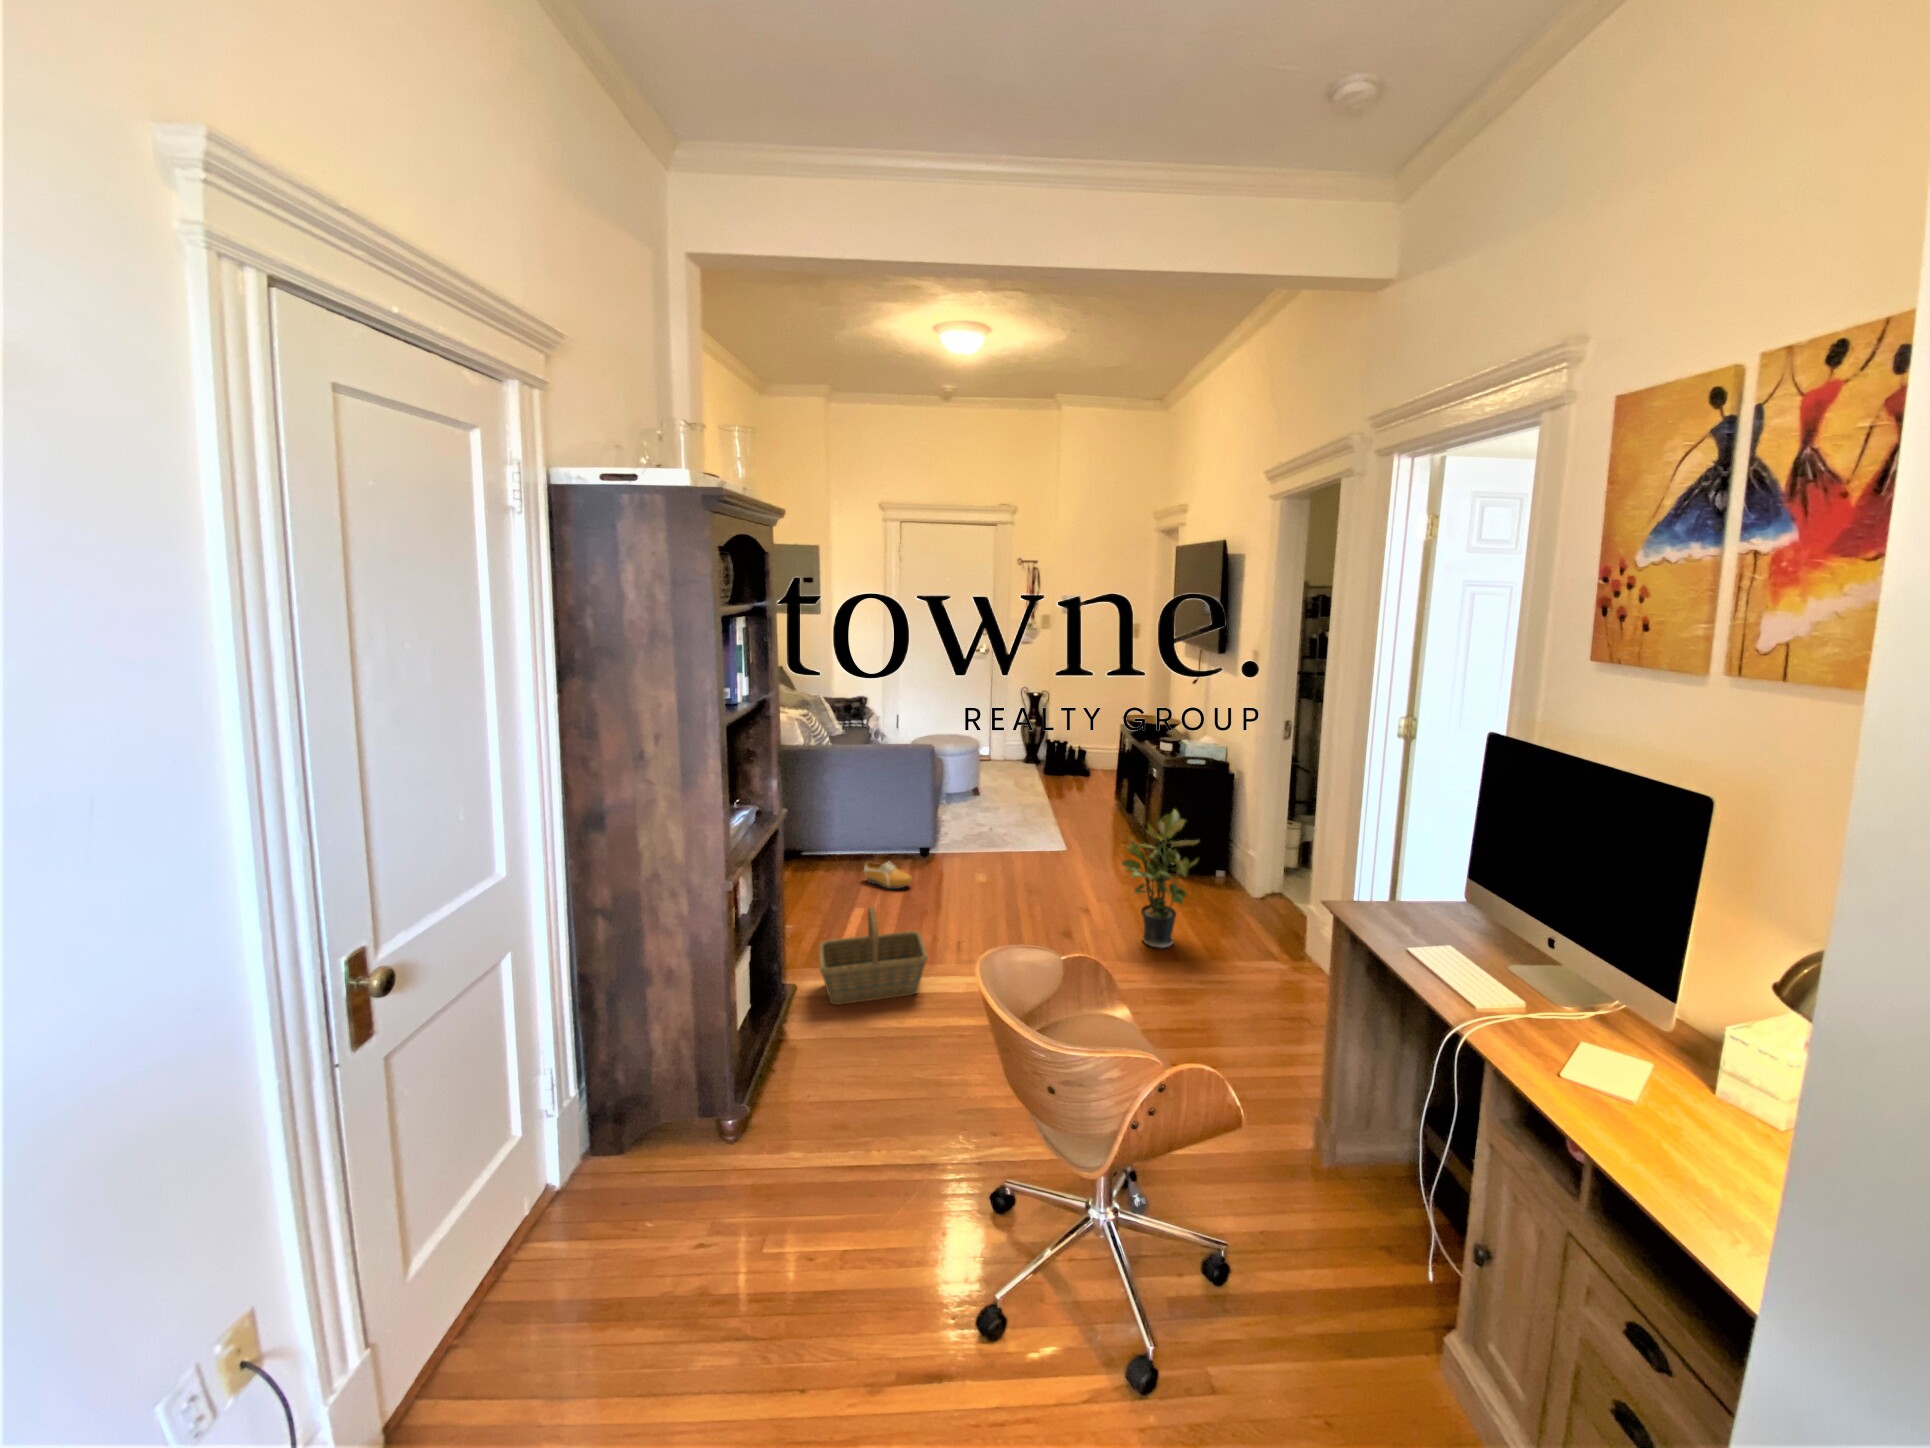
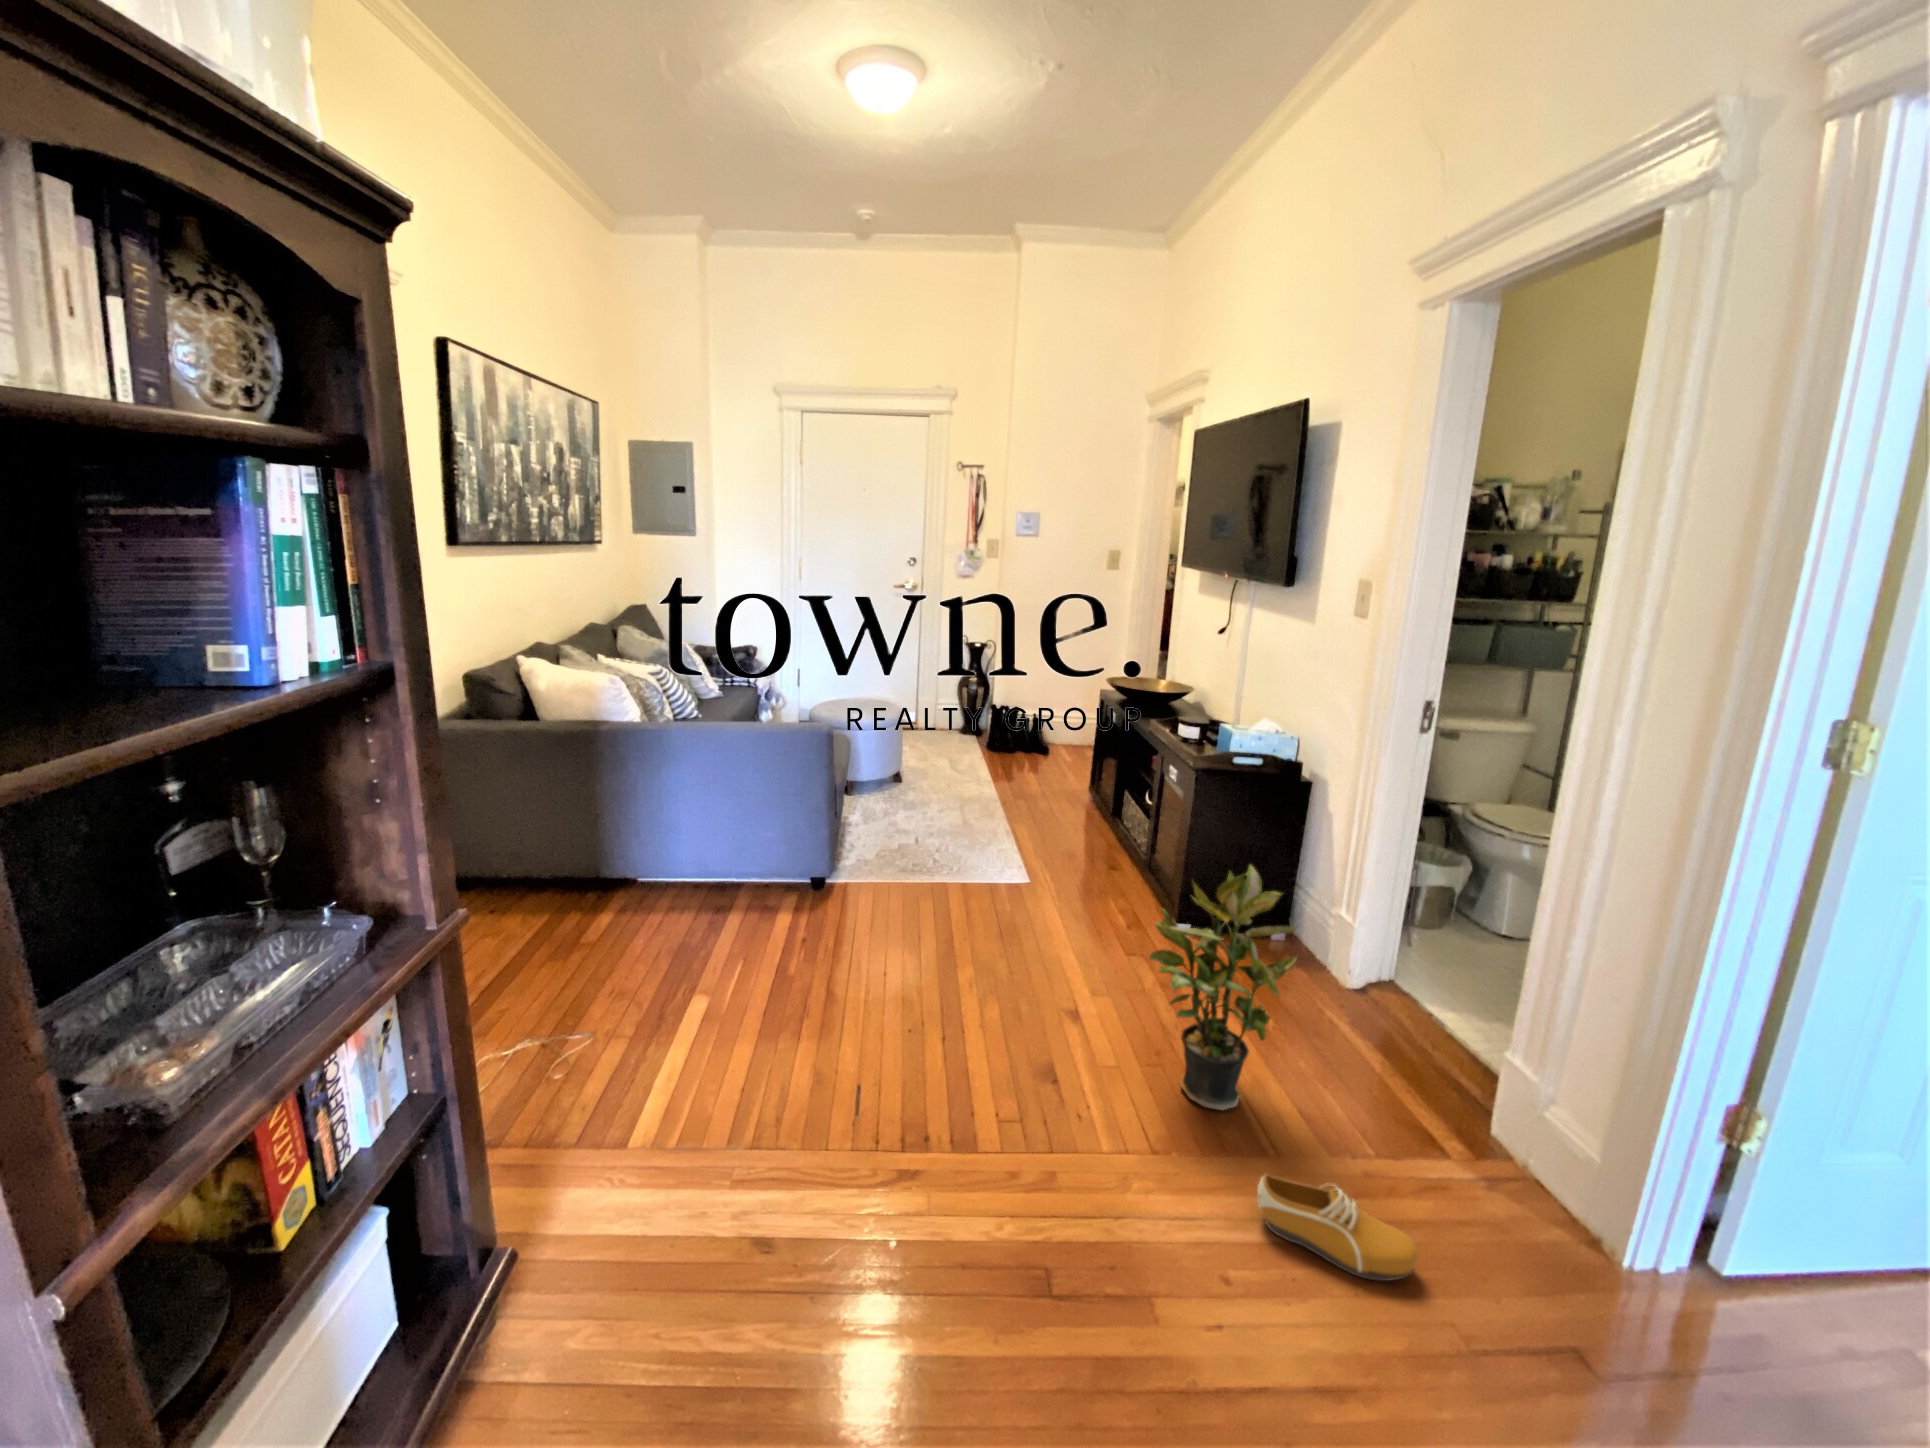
shoe: present [864,862,912,889] -> present [1257,1174,1418,1281]
basket: present [819,907,928,1005] -> none [580,1051,794,1255]

